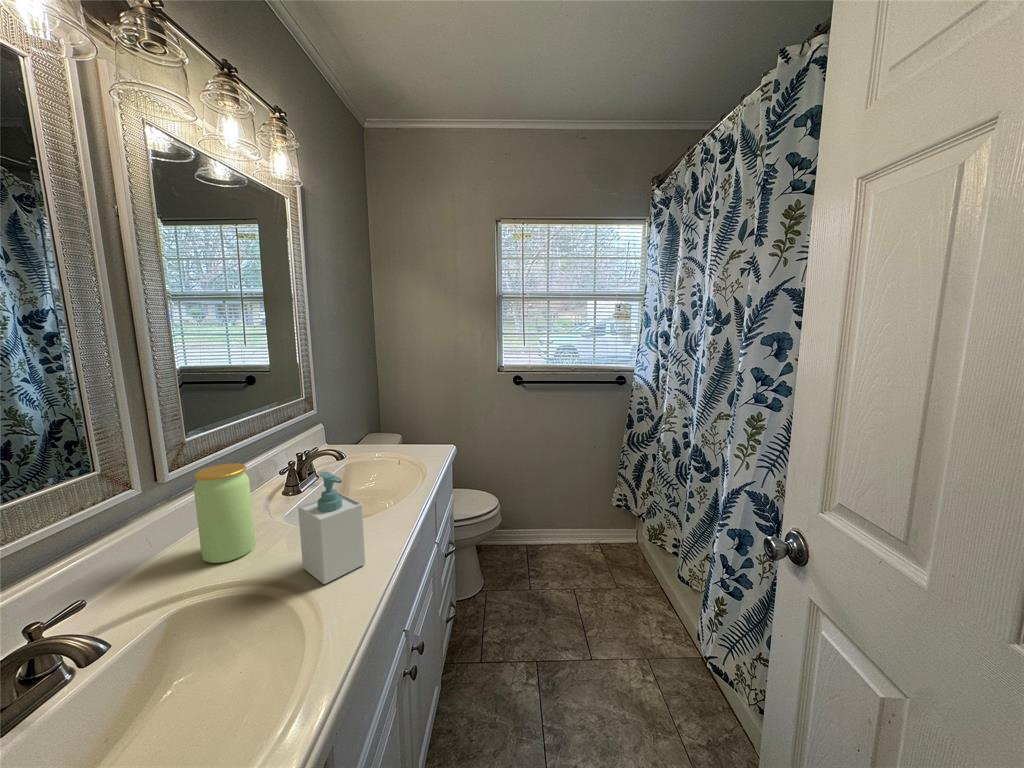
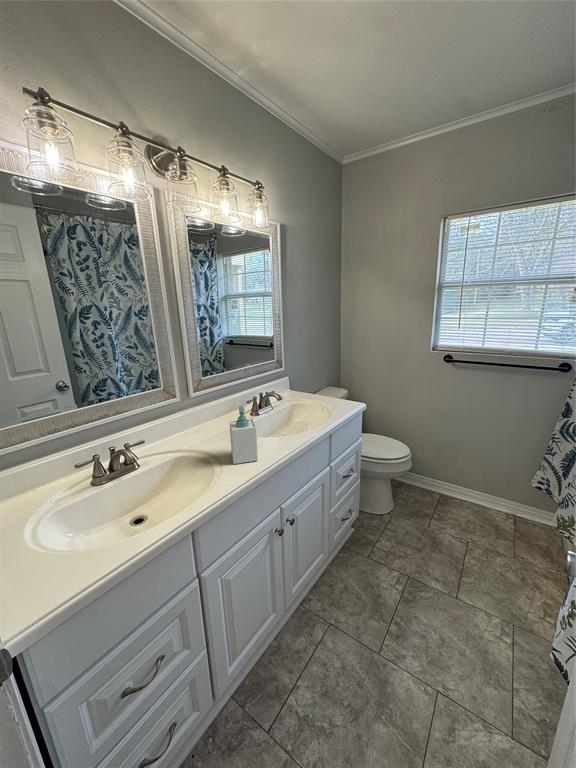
jar: present [194,463,255,563] -> none [197,393,223,441]

